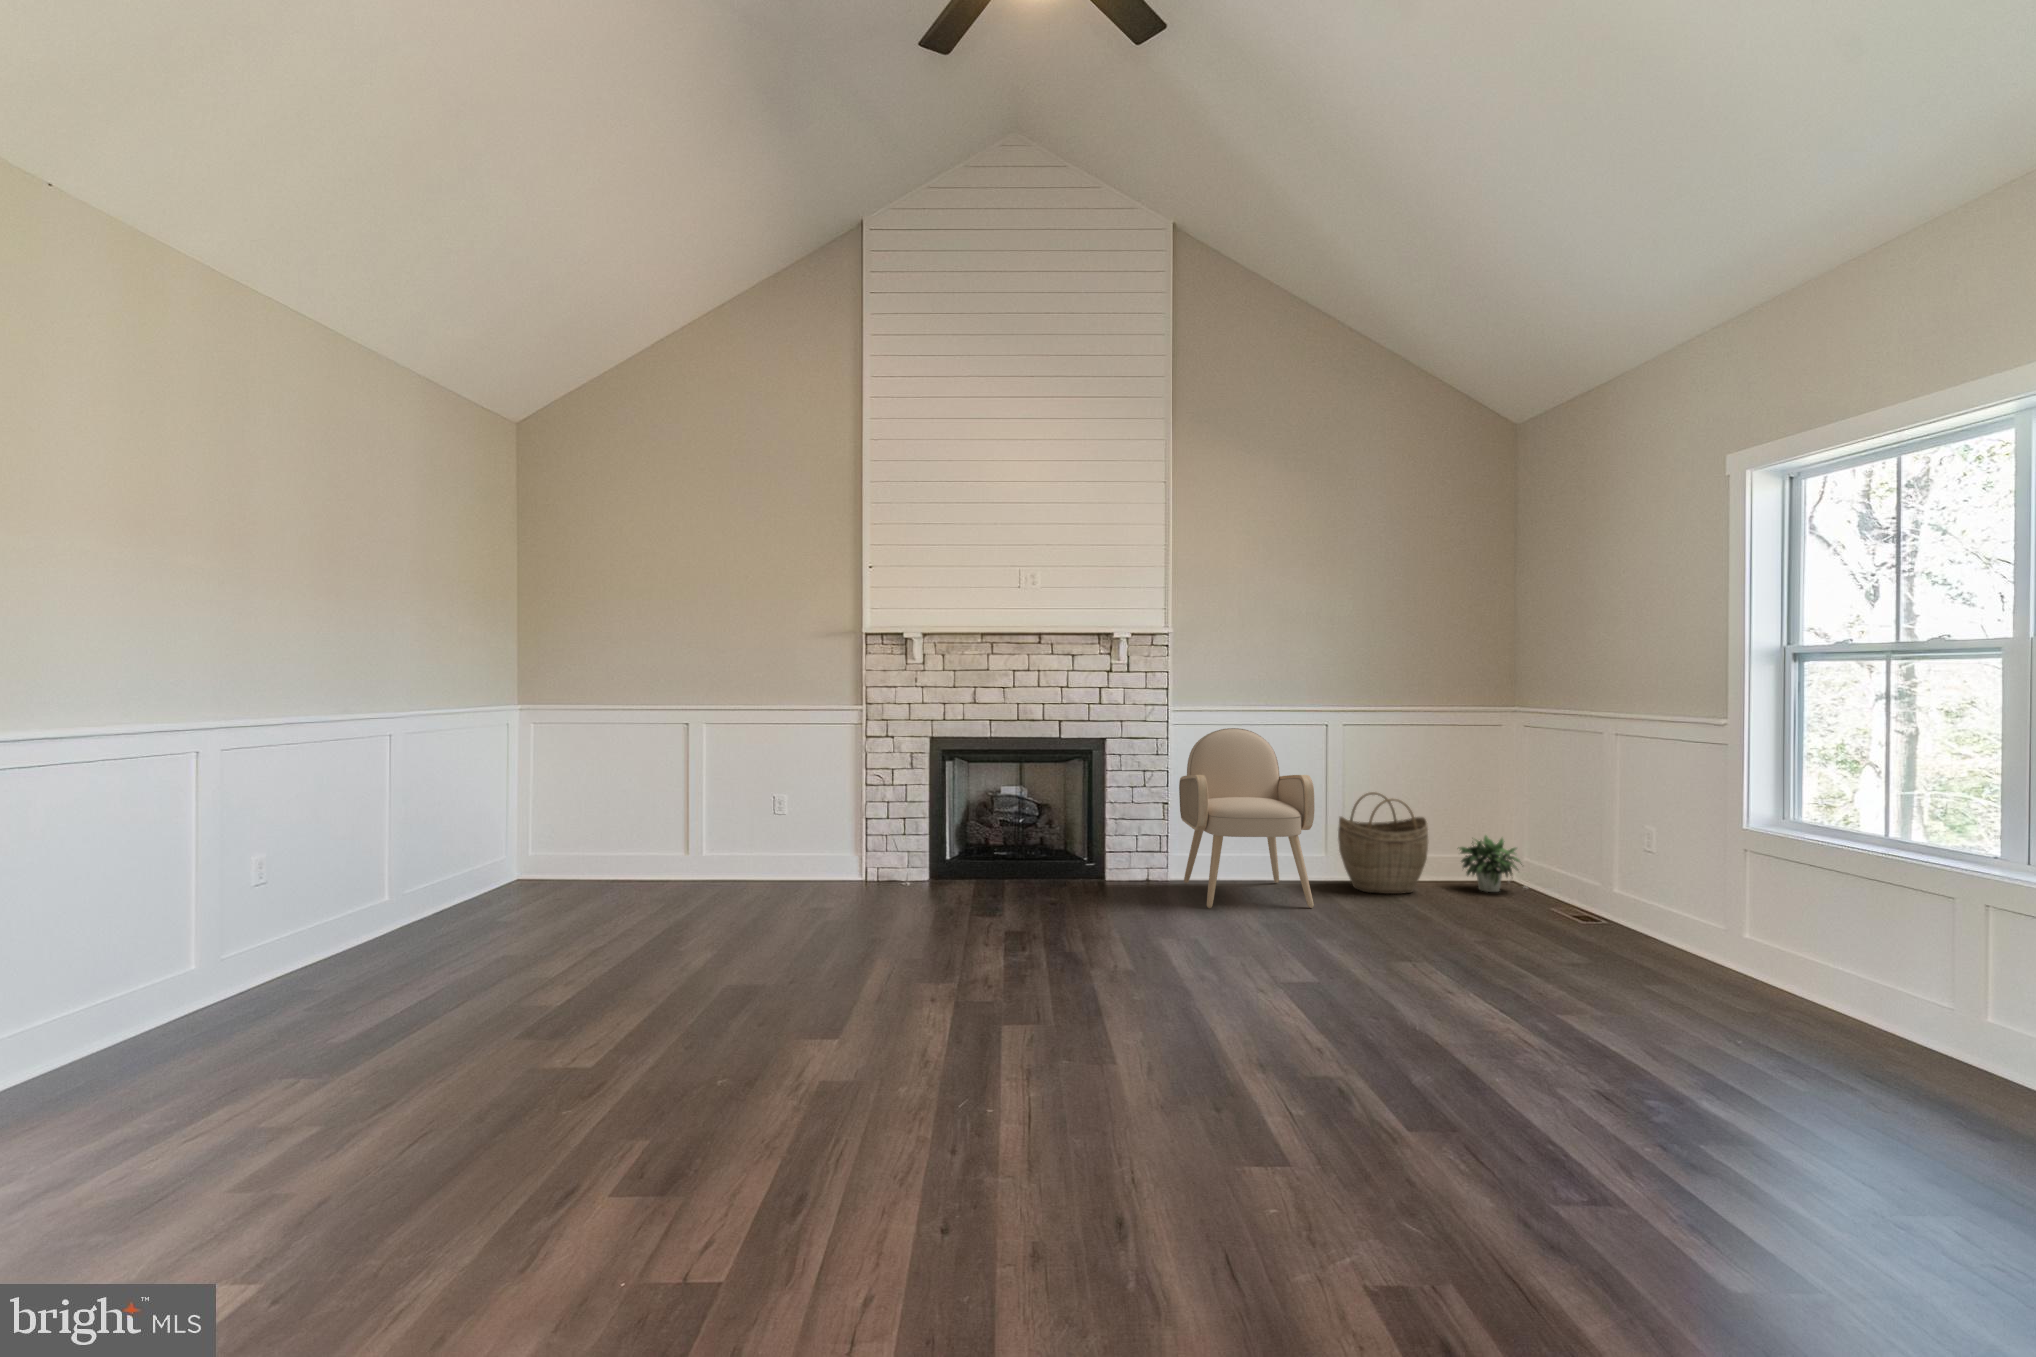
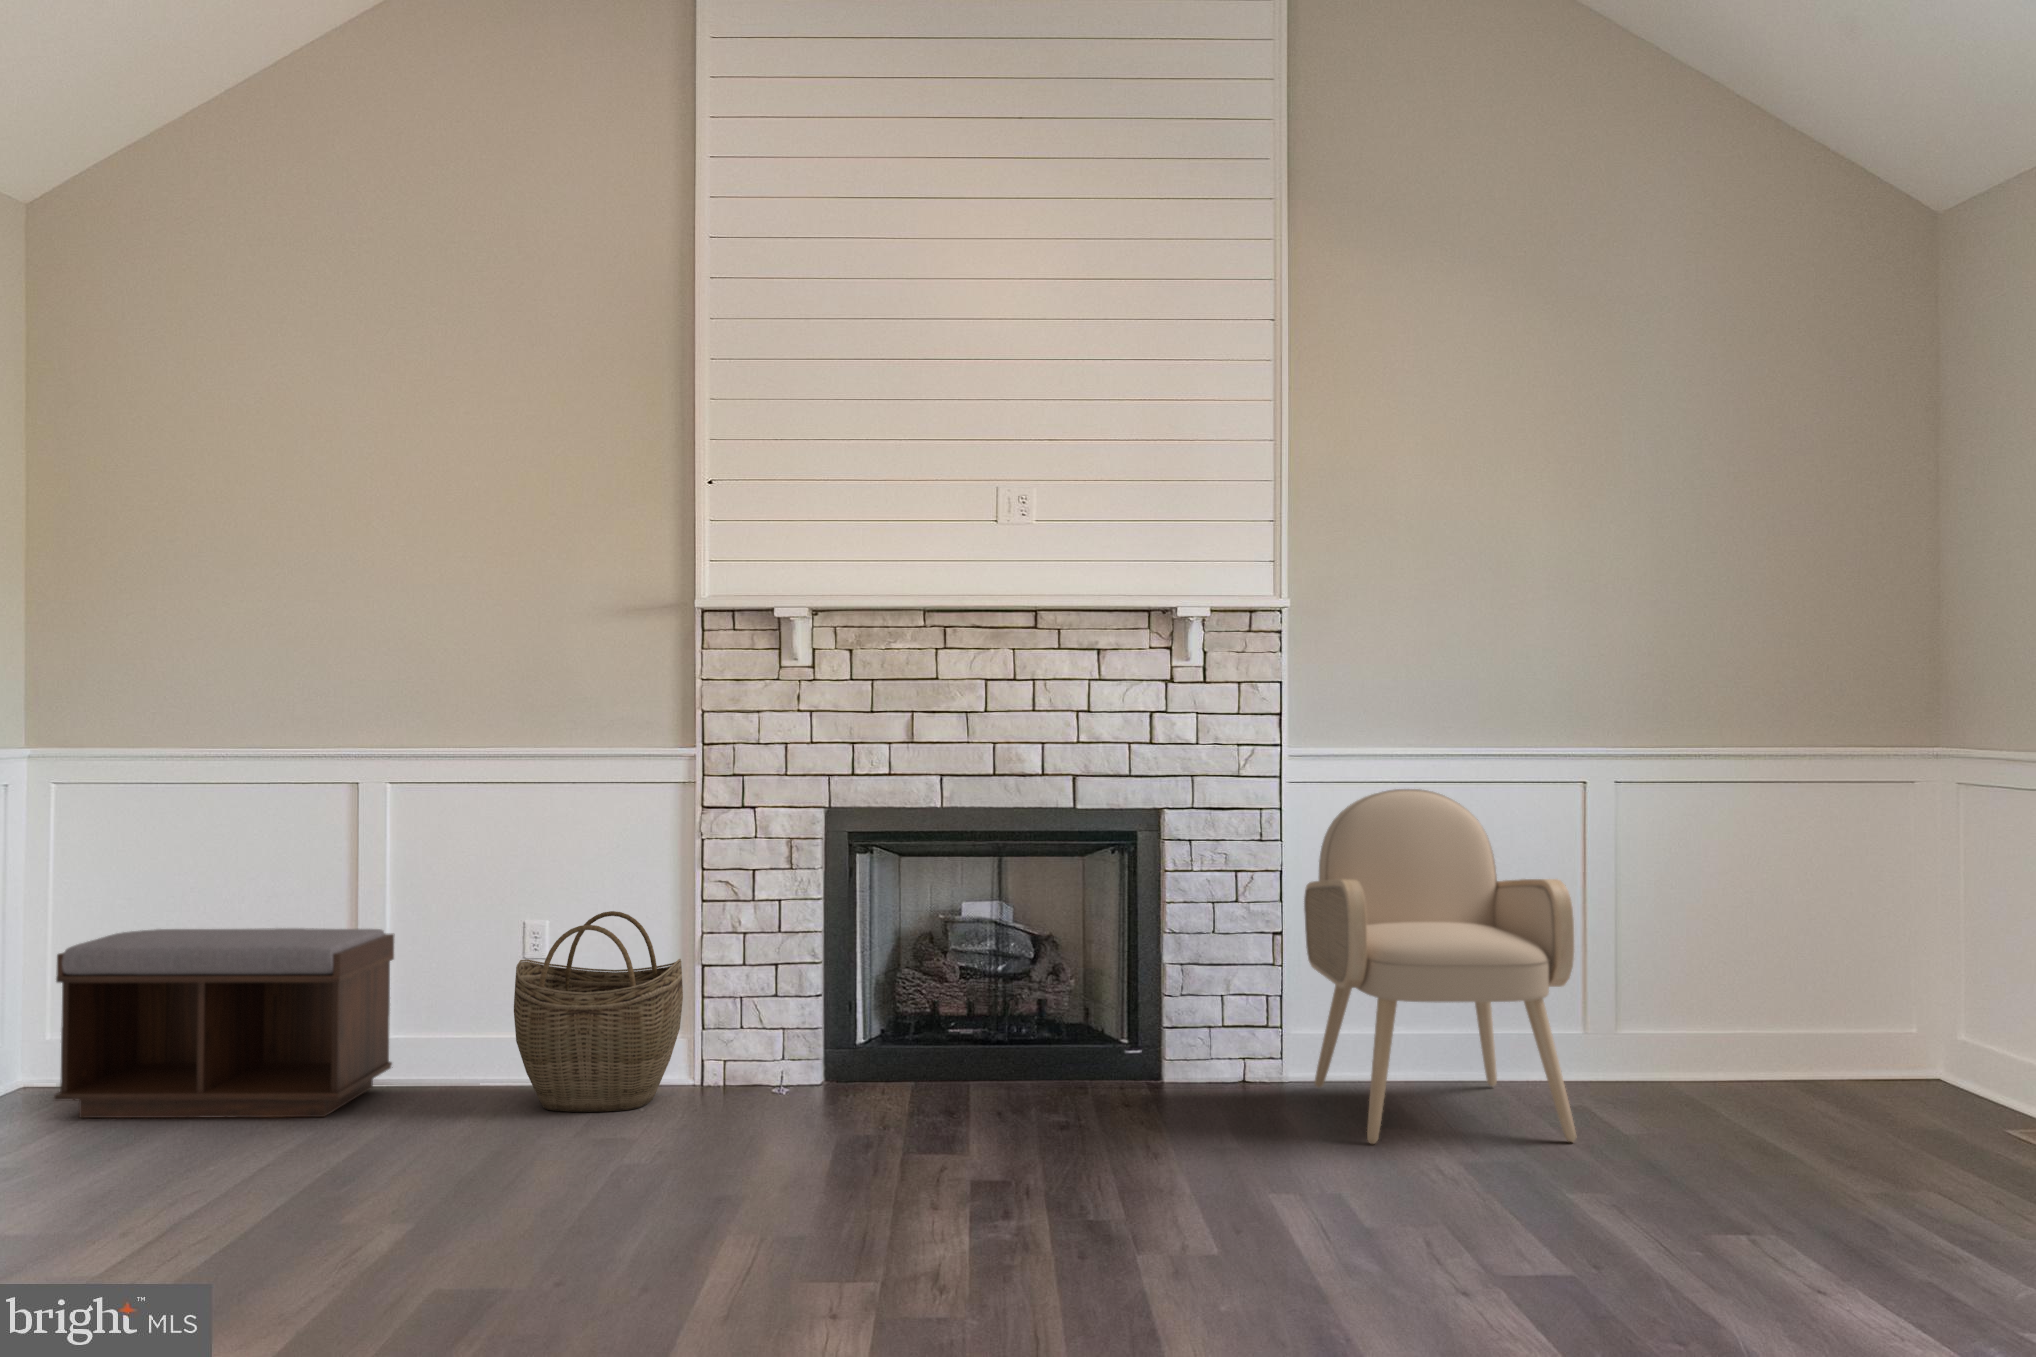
woven basket: present [1338,792,1428,894] -> present [514,911,683,1112]
bench: none [541,799,708,894] -> present [54,928,394,1118]
potted plant: present [1460,835,1522,892] -> none [1839,991,1978,1104]

